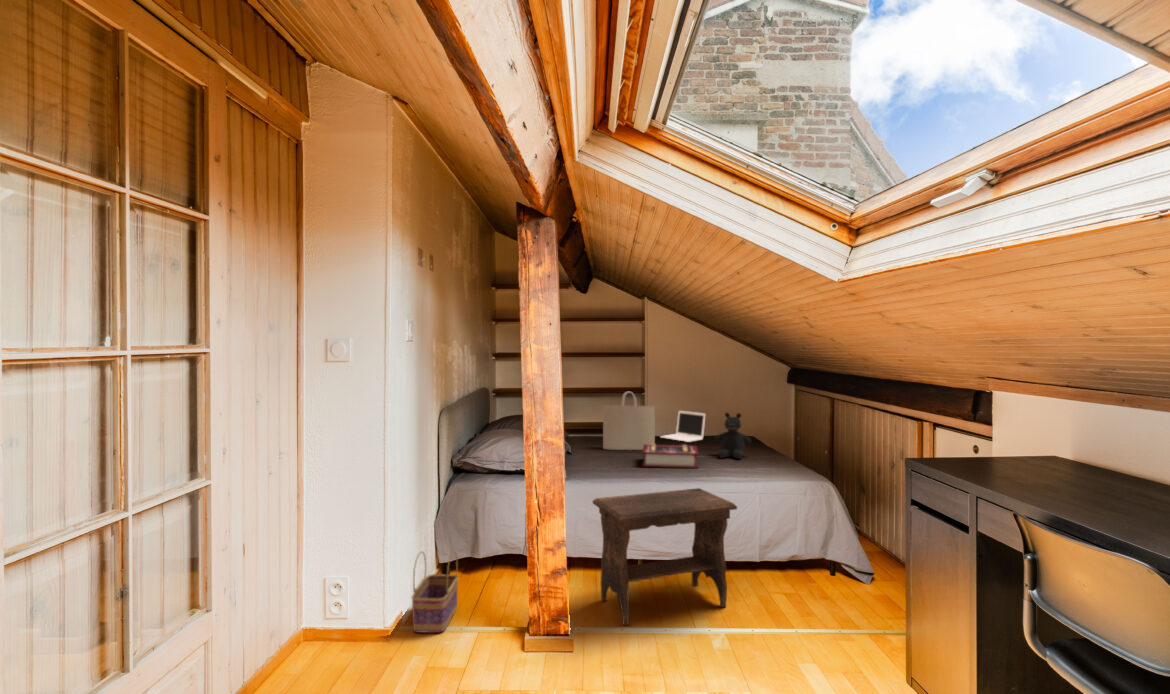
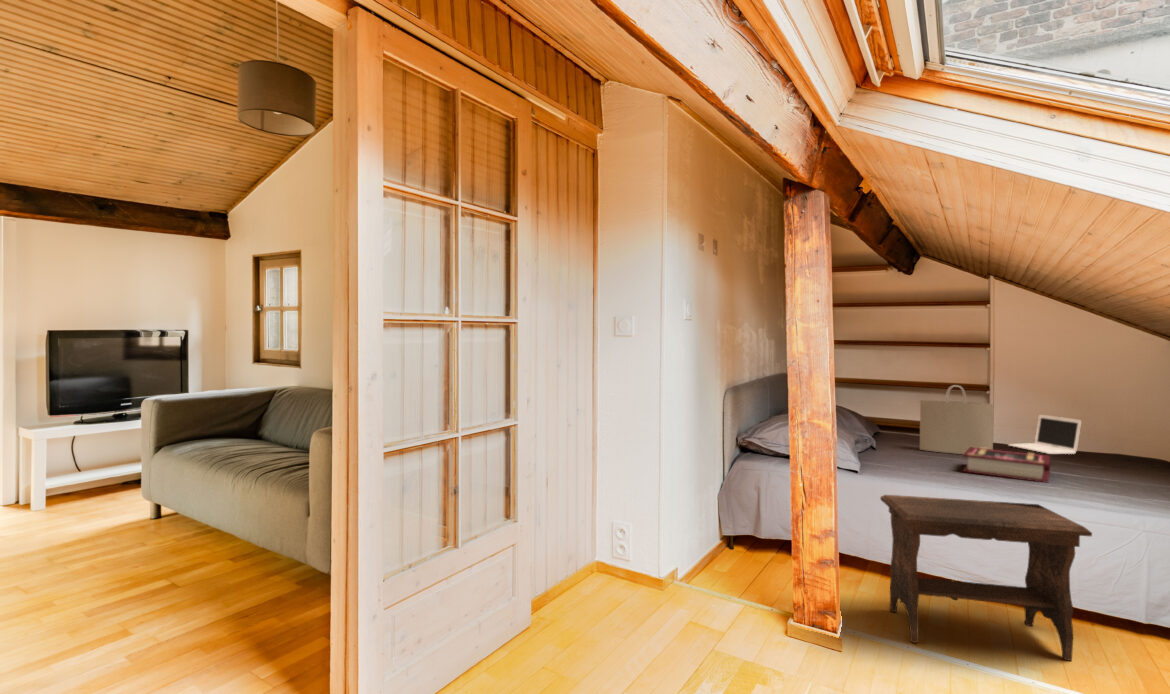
teddy bear: present [715,413,751,459] -> none [1085,417,1150,480]
basket: present [412,552,458,633] -> none [683,517,731,596]

